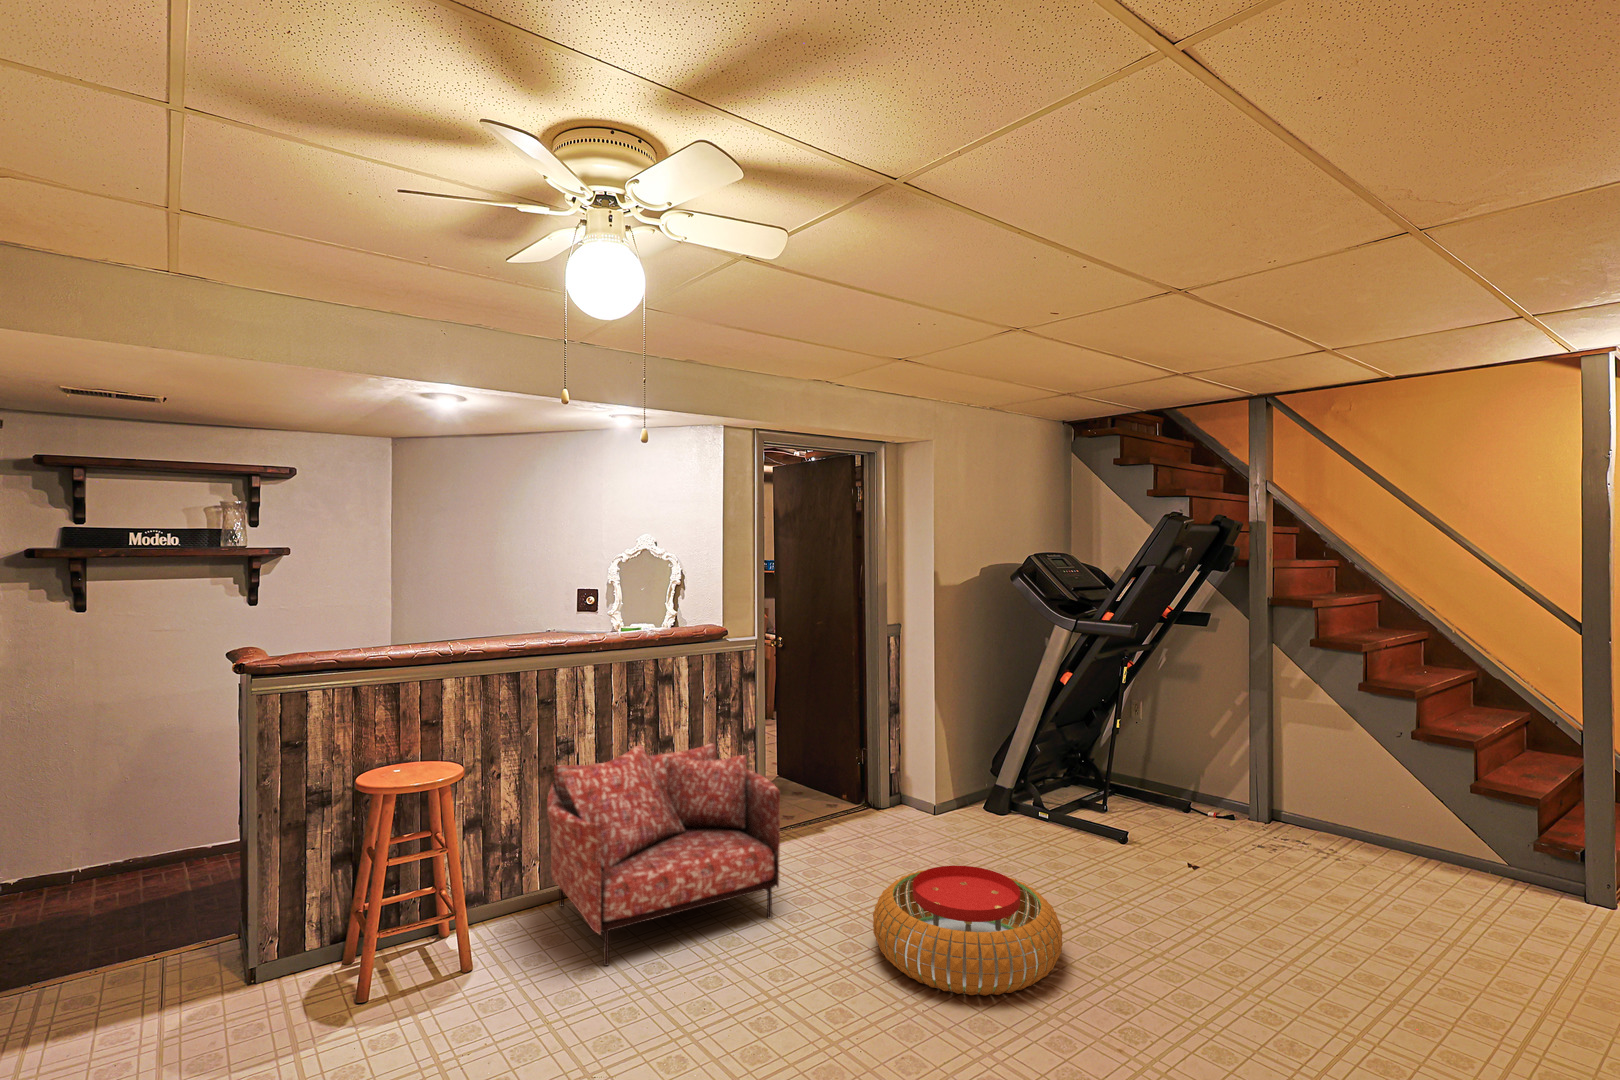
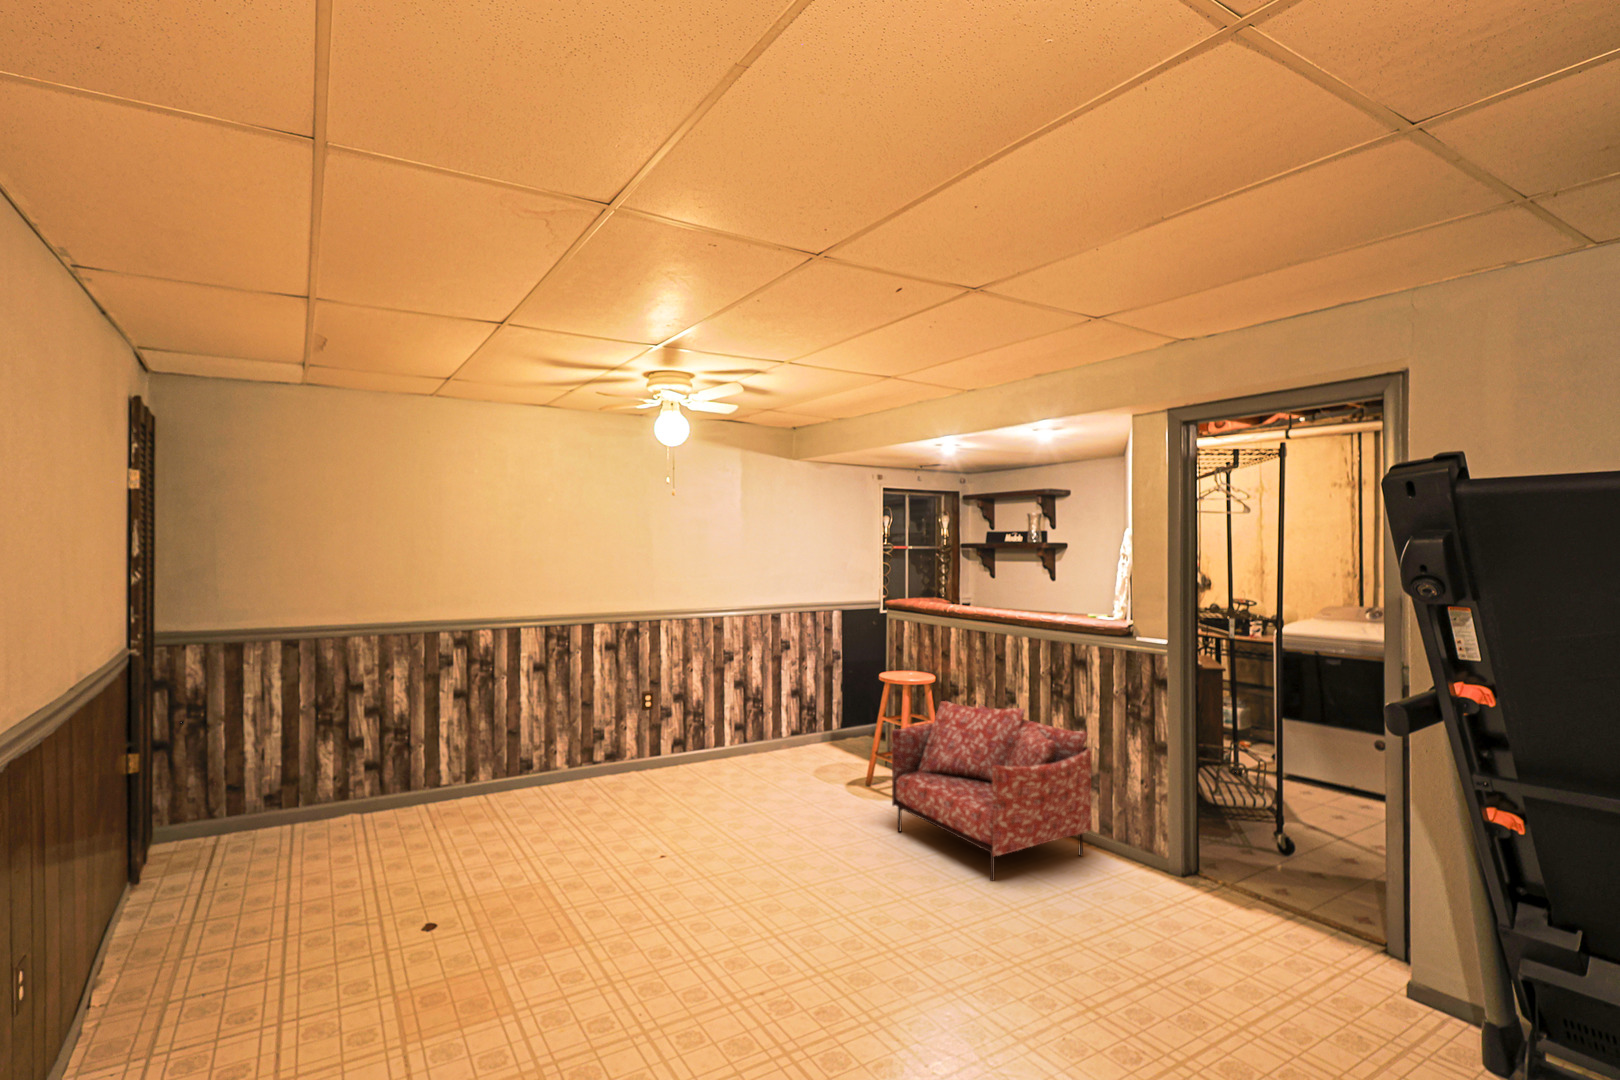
pouf: present [873,865,1062,996] -> none [844,872,1045,1016]

